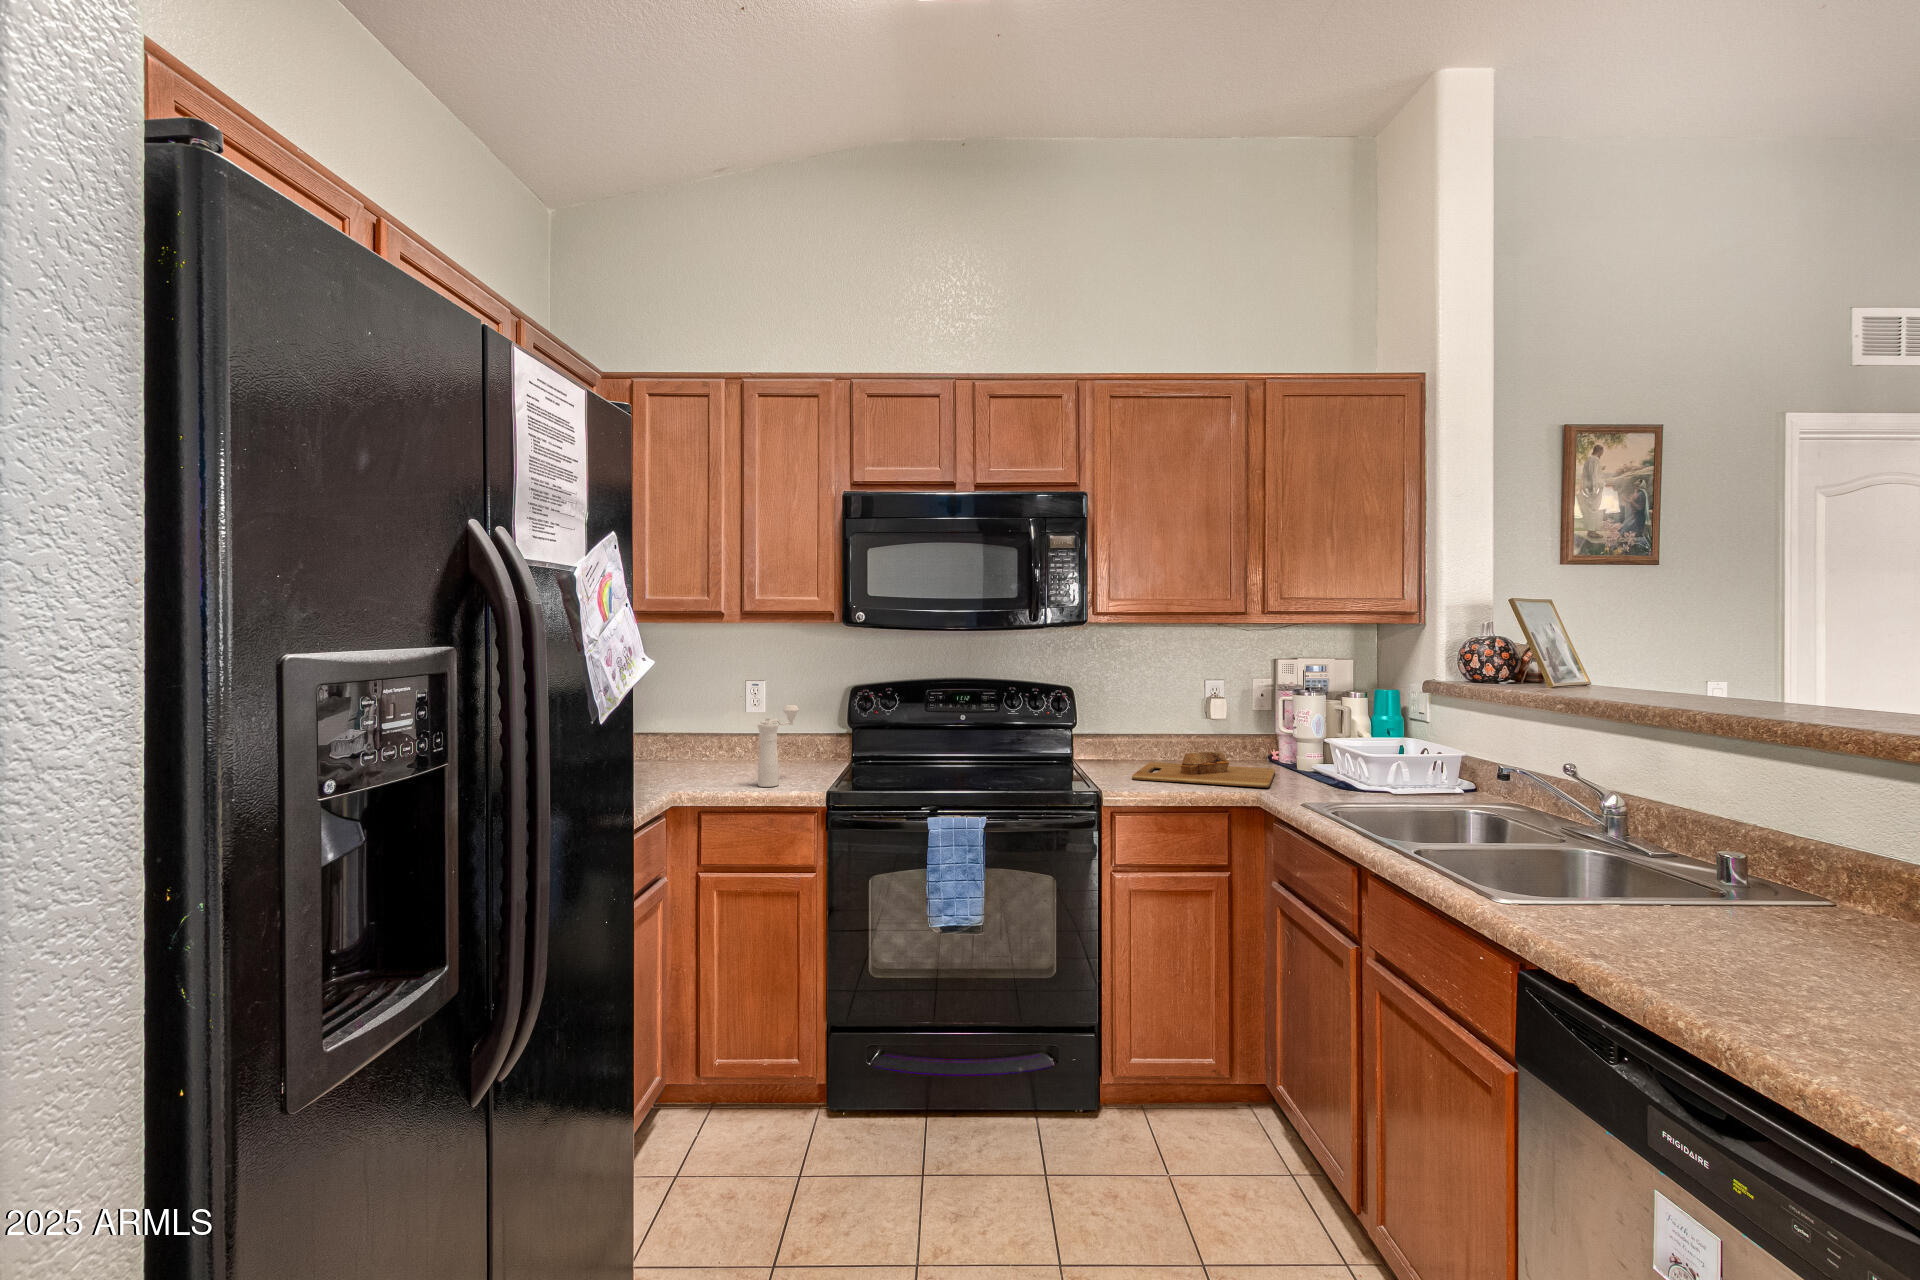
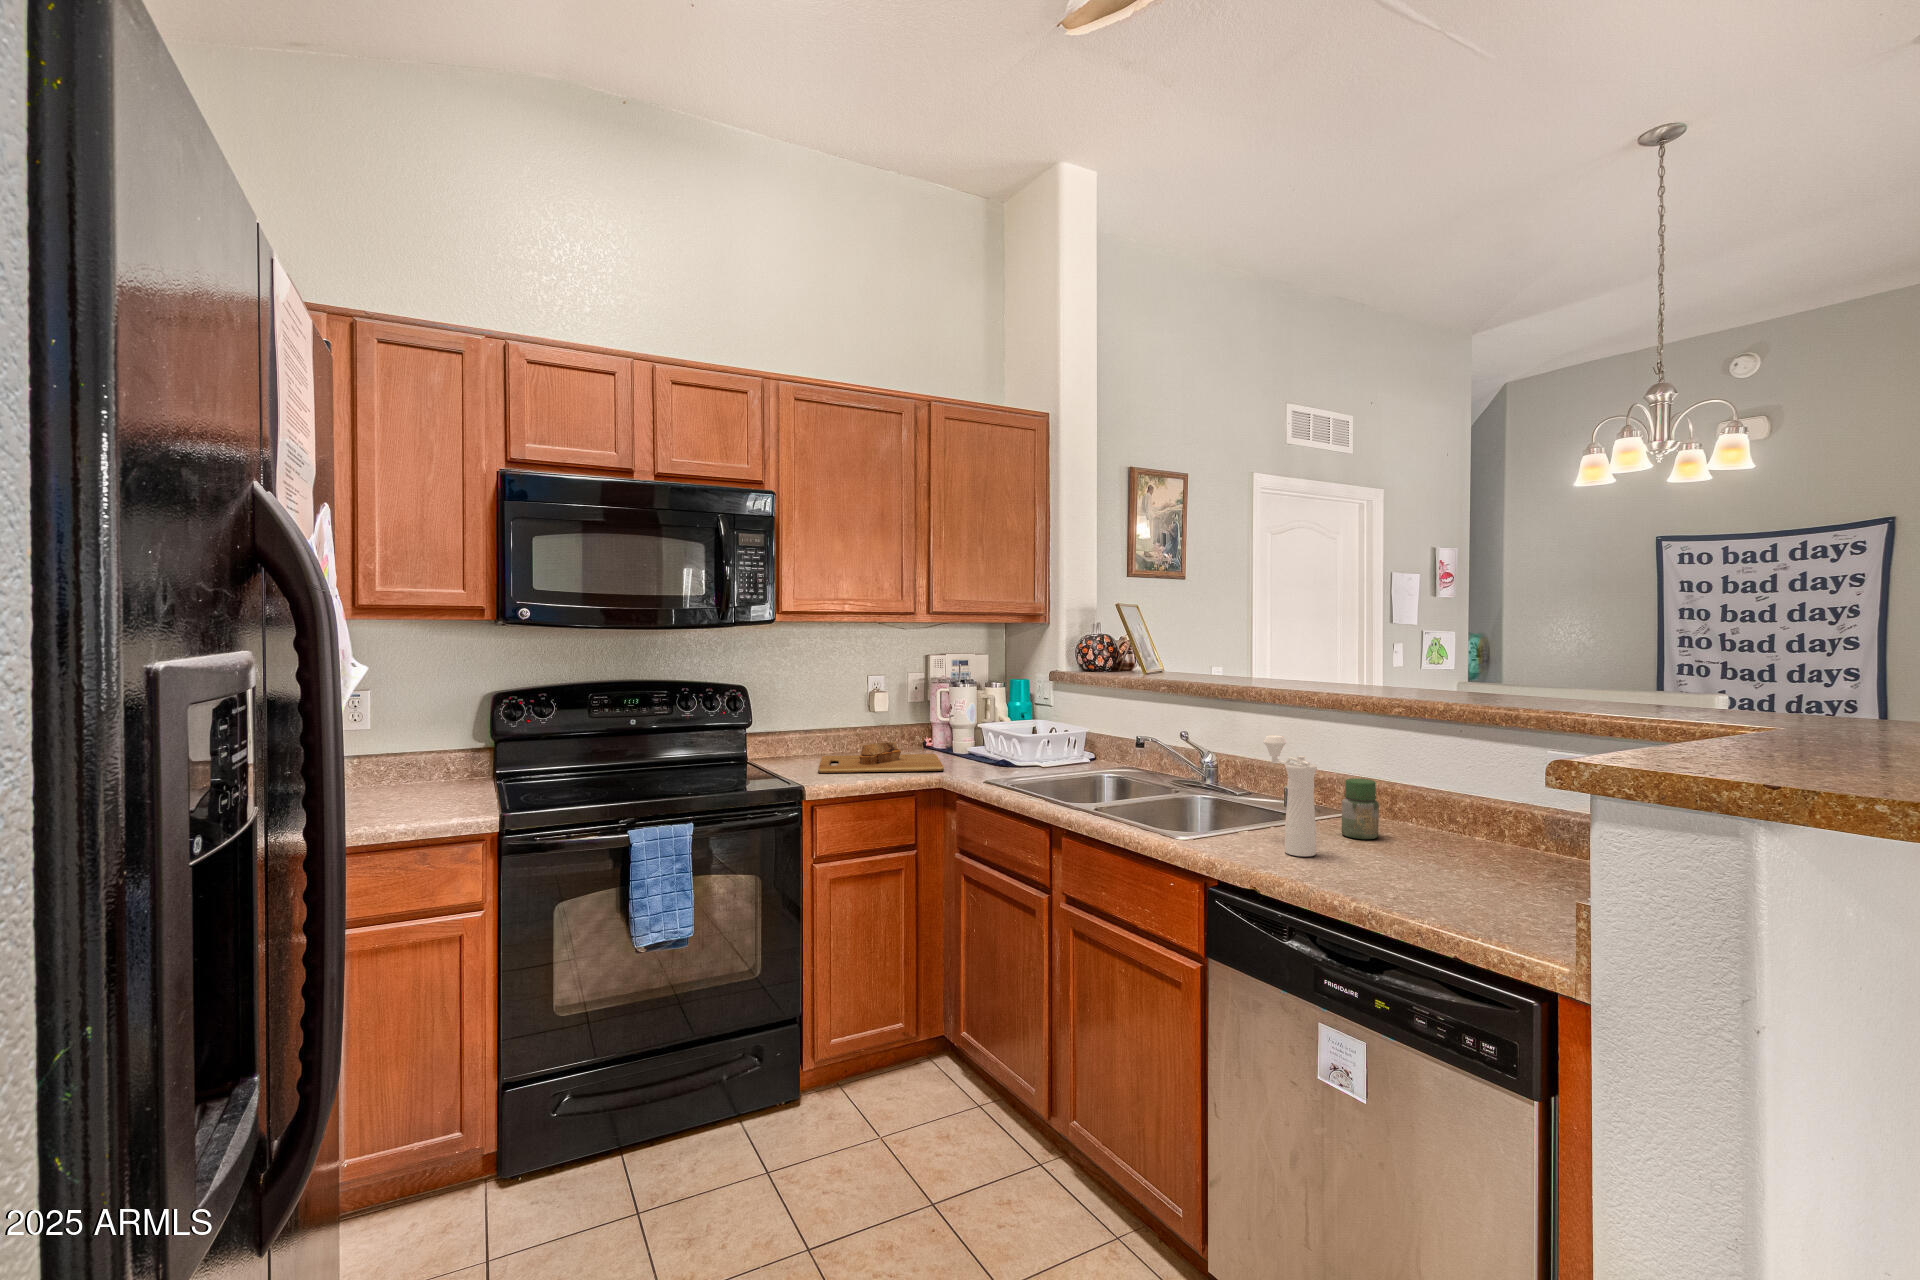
pepper mill: present [757,705,799,787] -> present [1263,735,1317,857]
jar: none [1785,849,1856,944] -> present [1342,778,1379,839]

